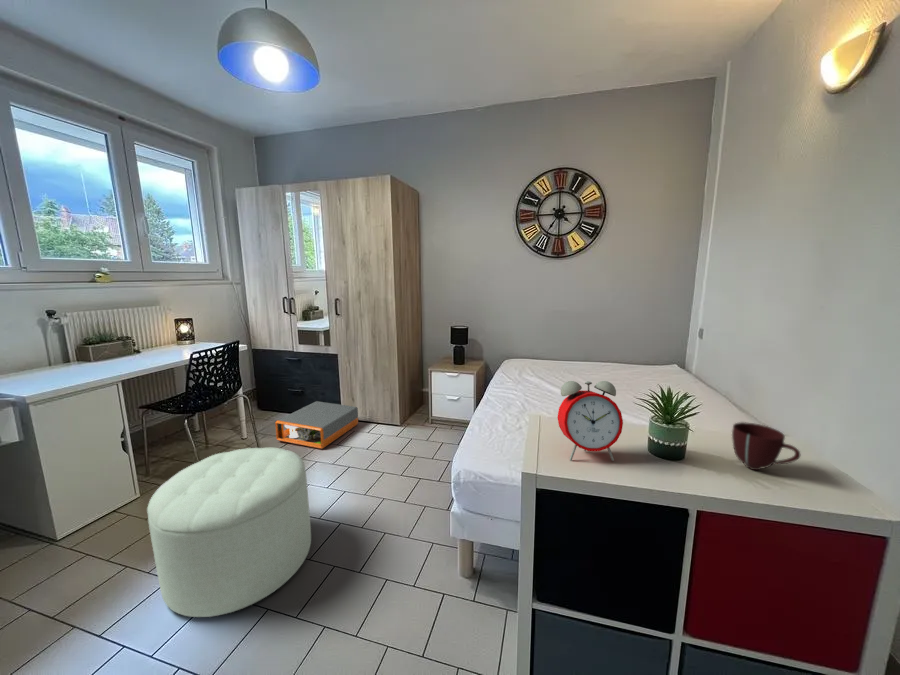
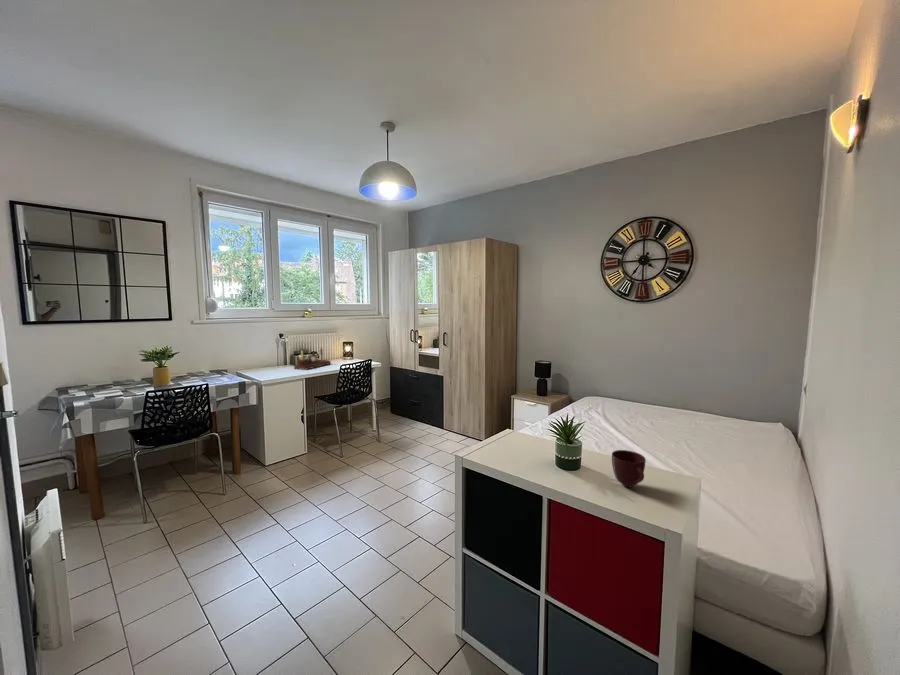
desk organizer: none [91,329,160,368] -> present [294,348,331,370]
alarm clock: present [557,381,623,461] -> none [495,403,537,461]
storage box: present [275,401,358,449] -> none [393,411,454,447]
ottoman: present [147,448,311,617] -> none [300,431,390,527]

